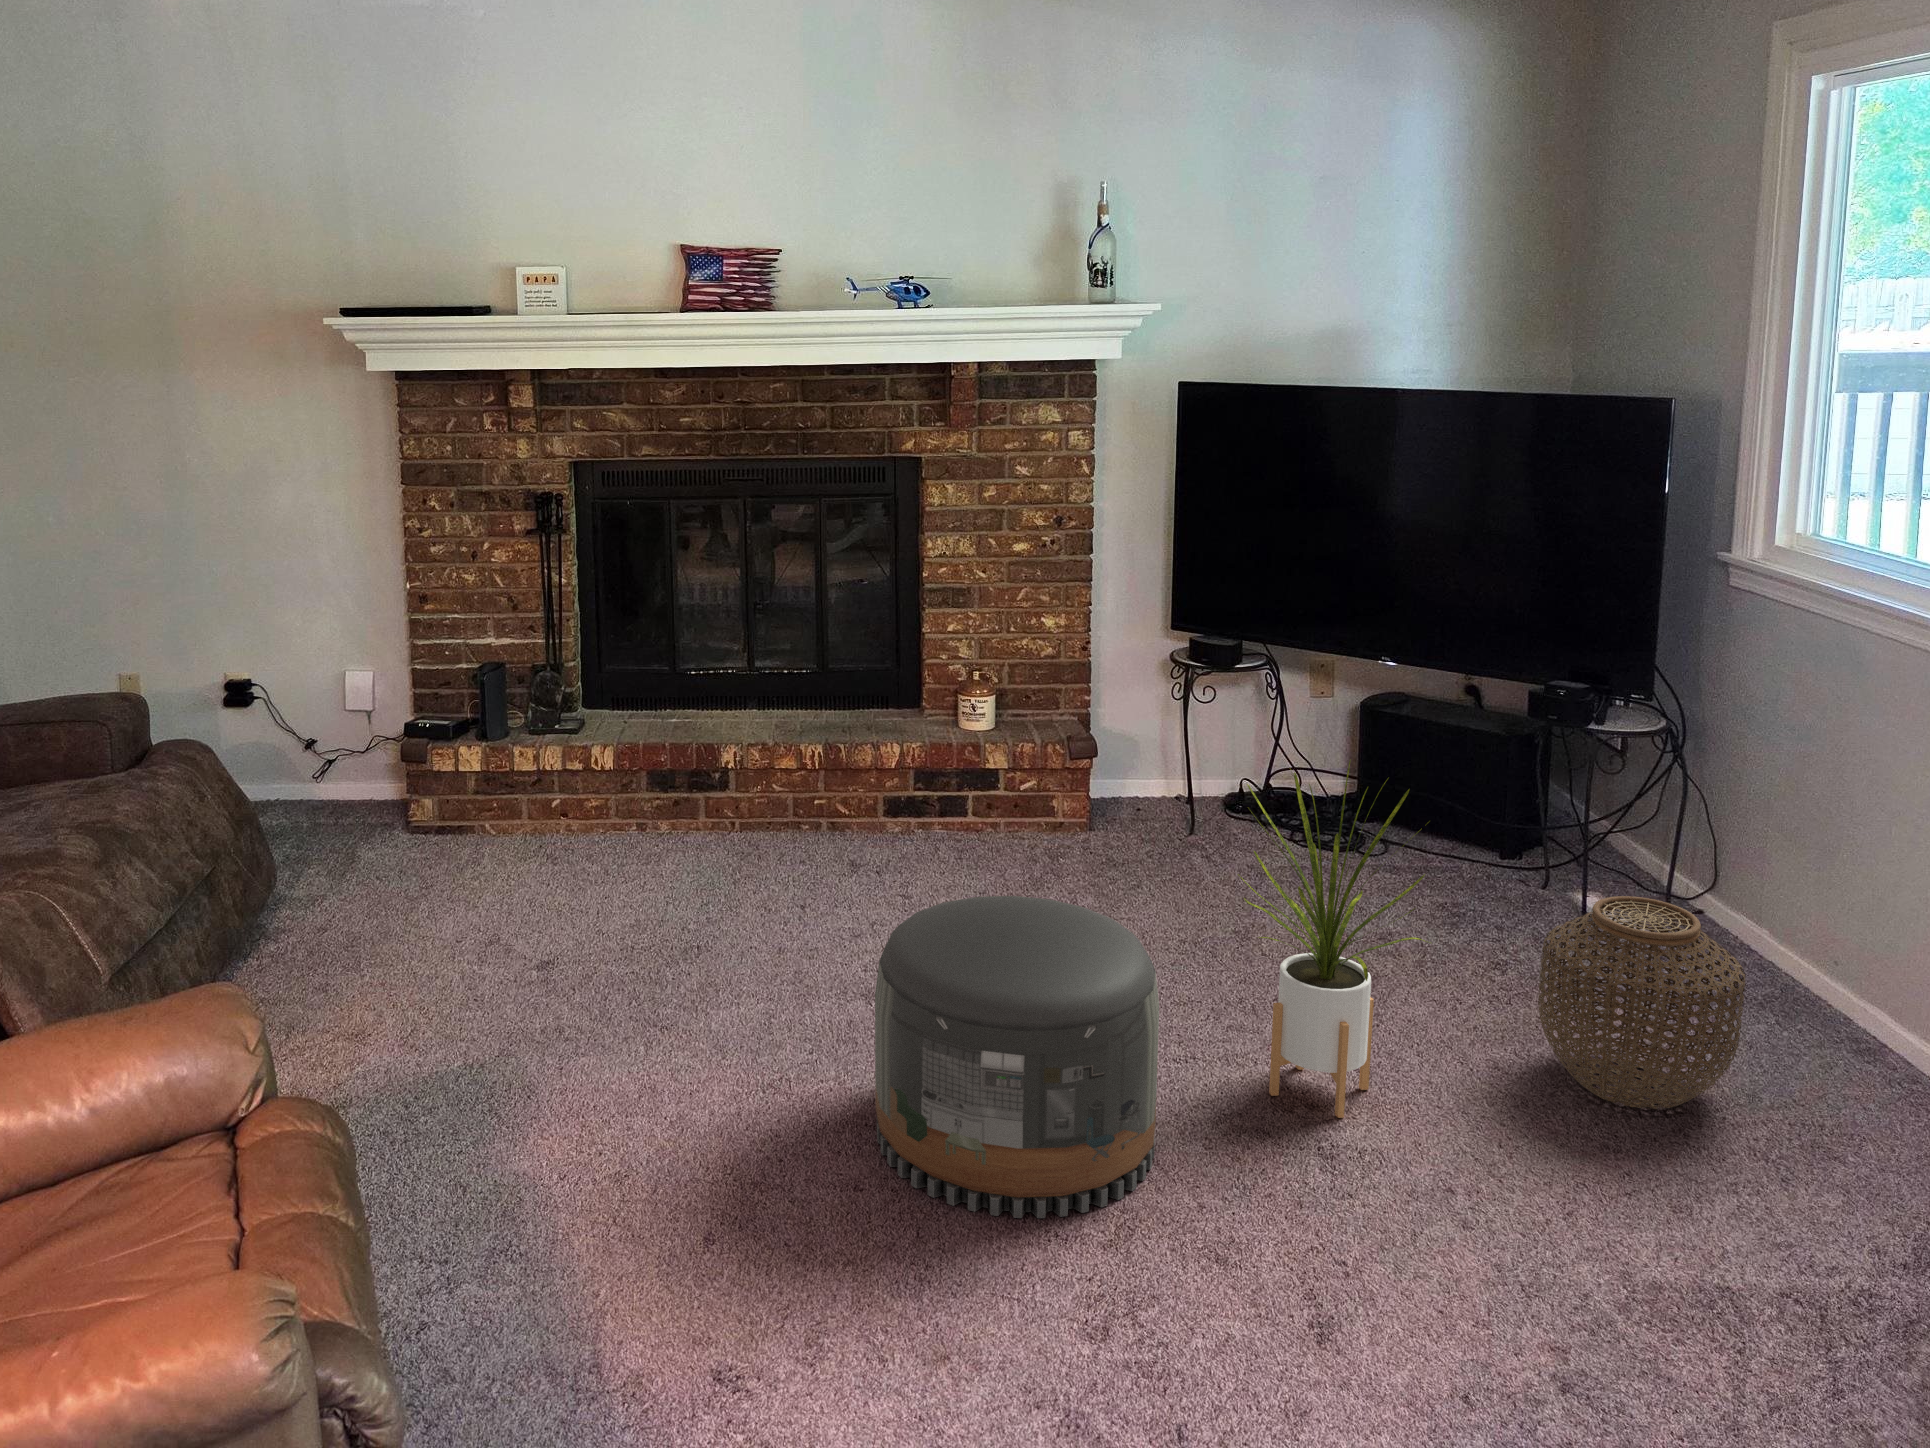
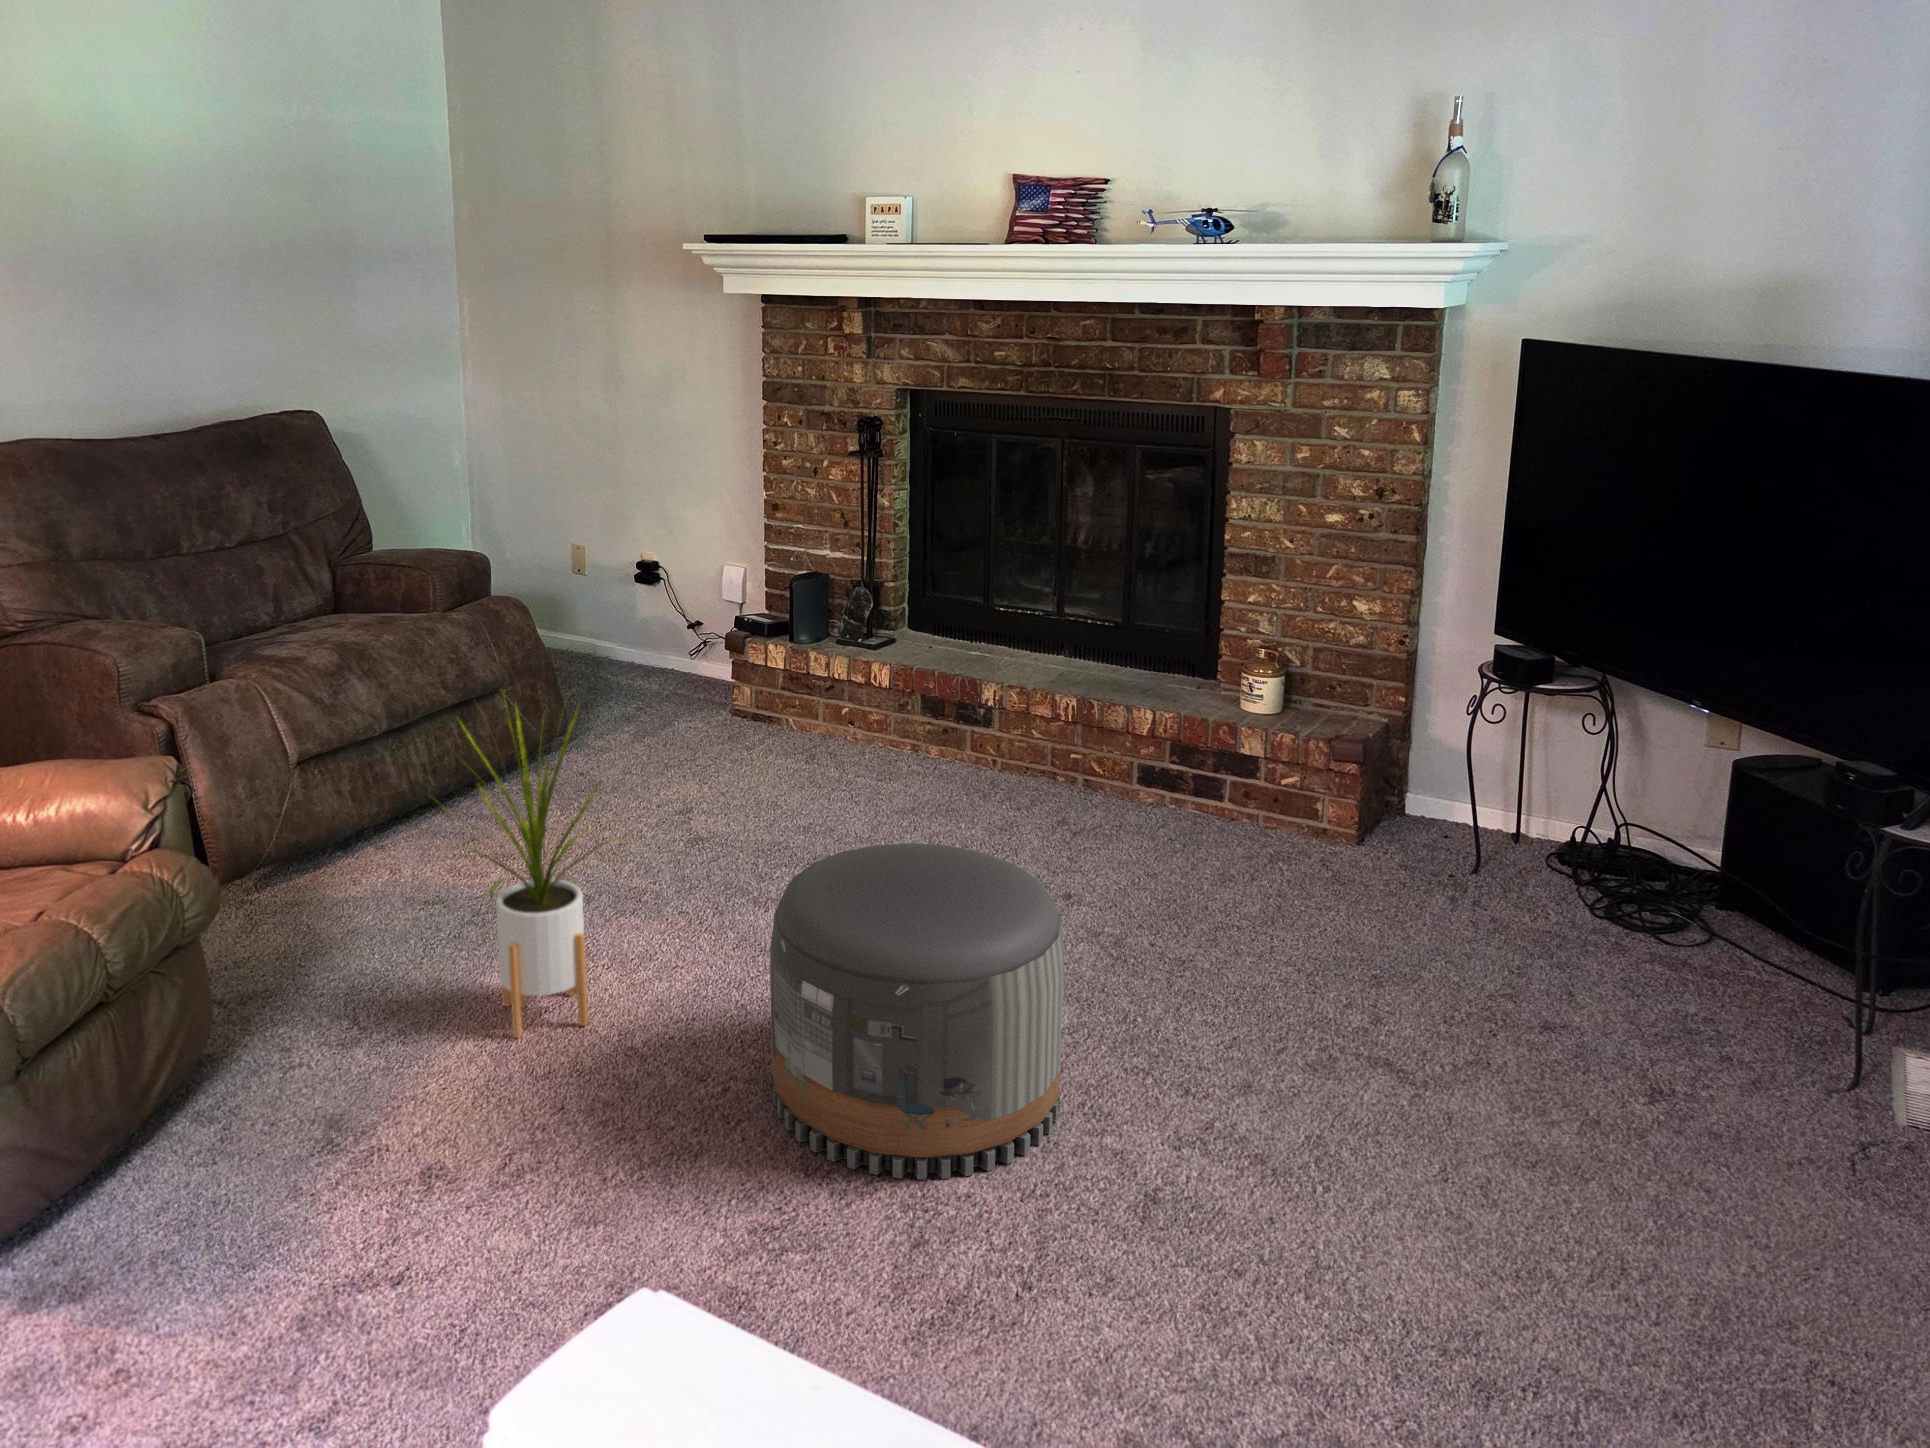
house plant: present [1239,761,1430,1118] -> present [432,704,620,1038]
woven basket: present [1538,896,1745,1109] -> none [1587,1026,1870,1317]

